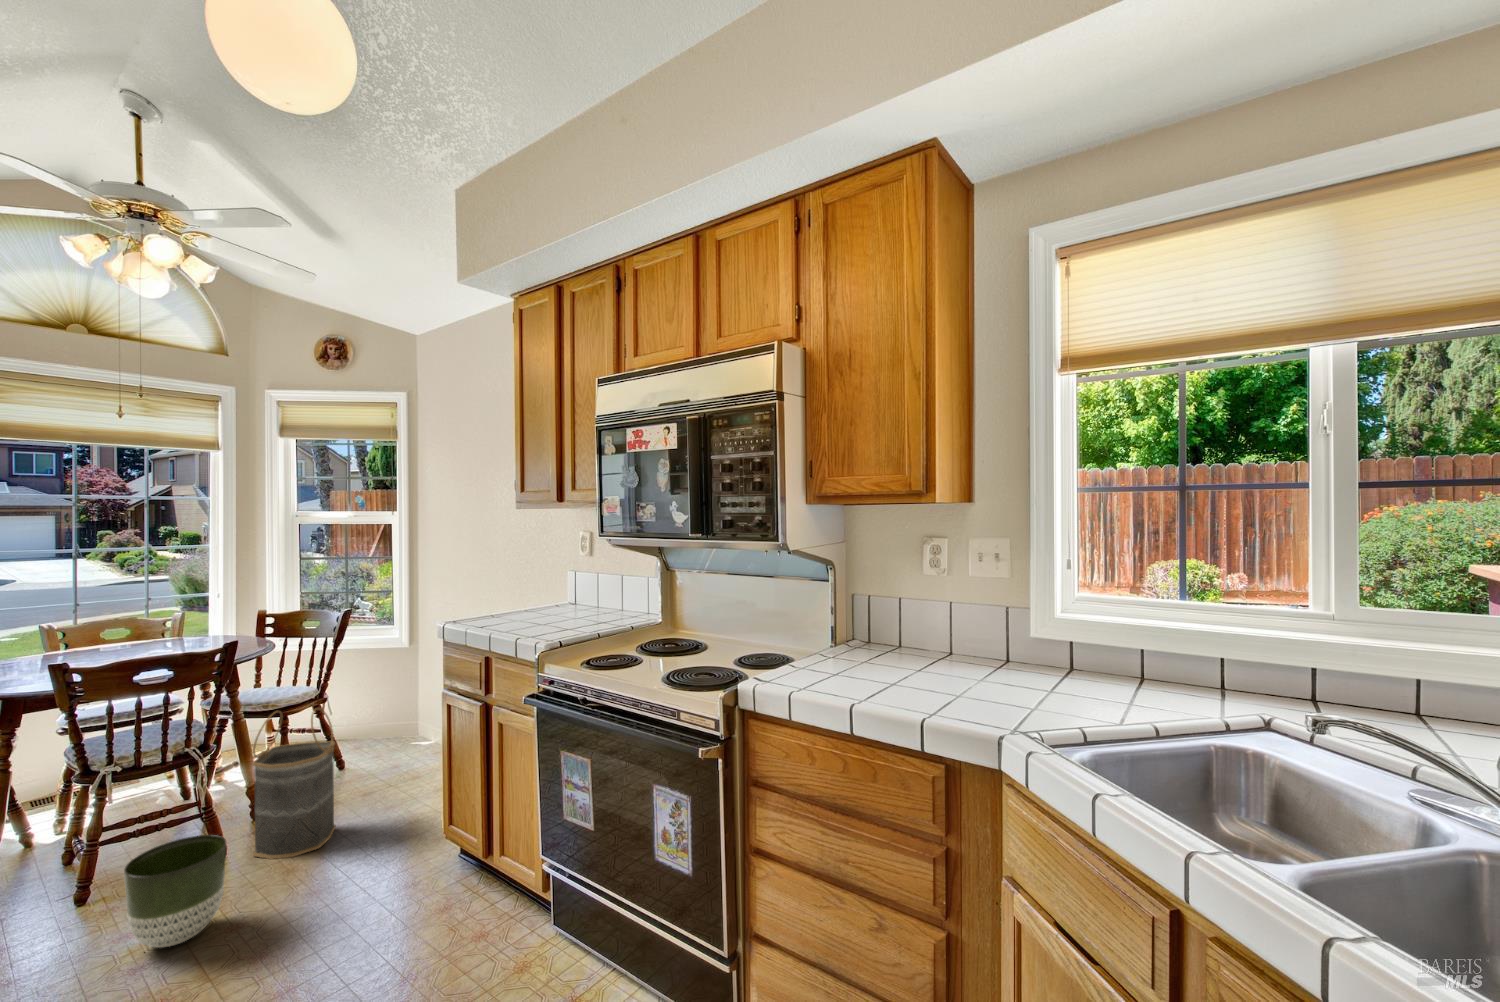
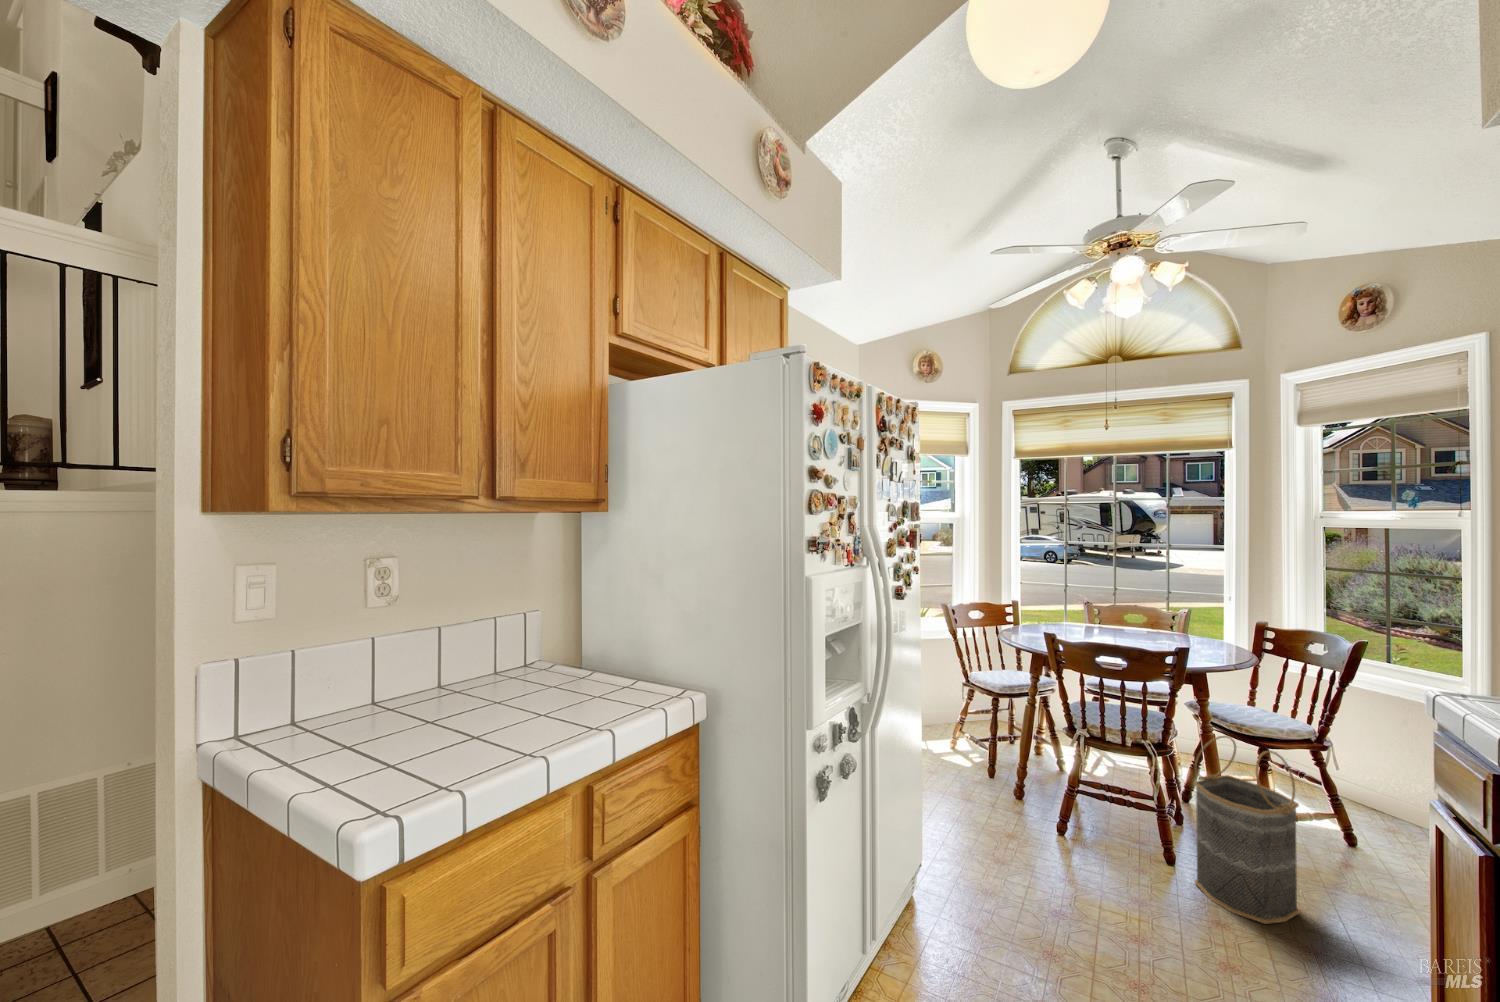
planter: present [124,835,226,948] -> none [1051,815,1134,922]

